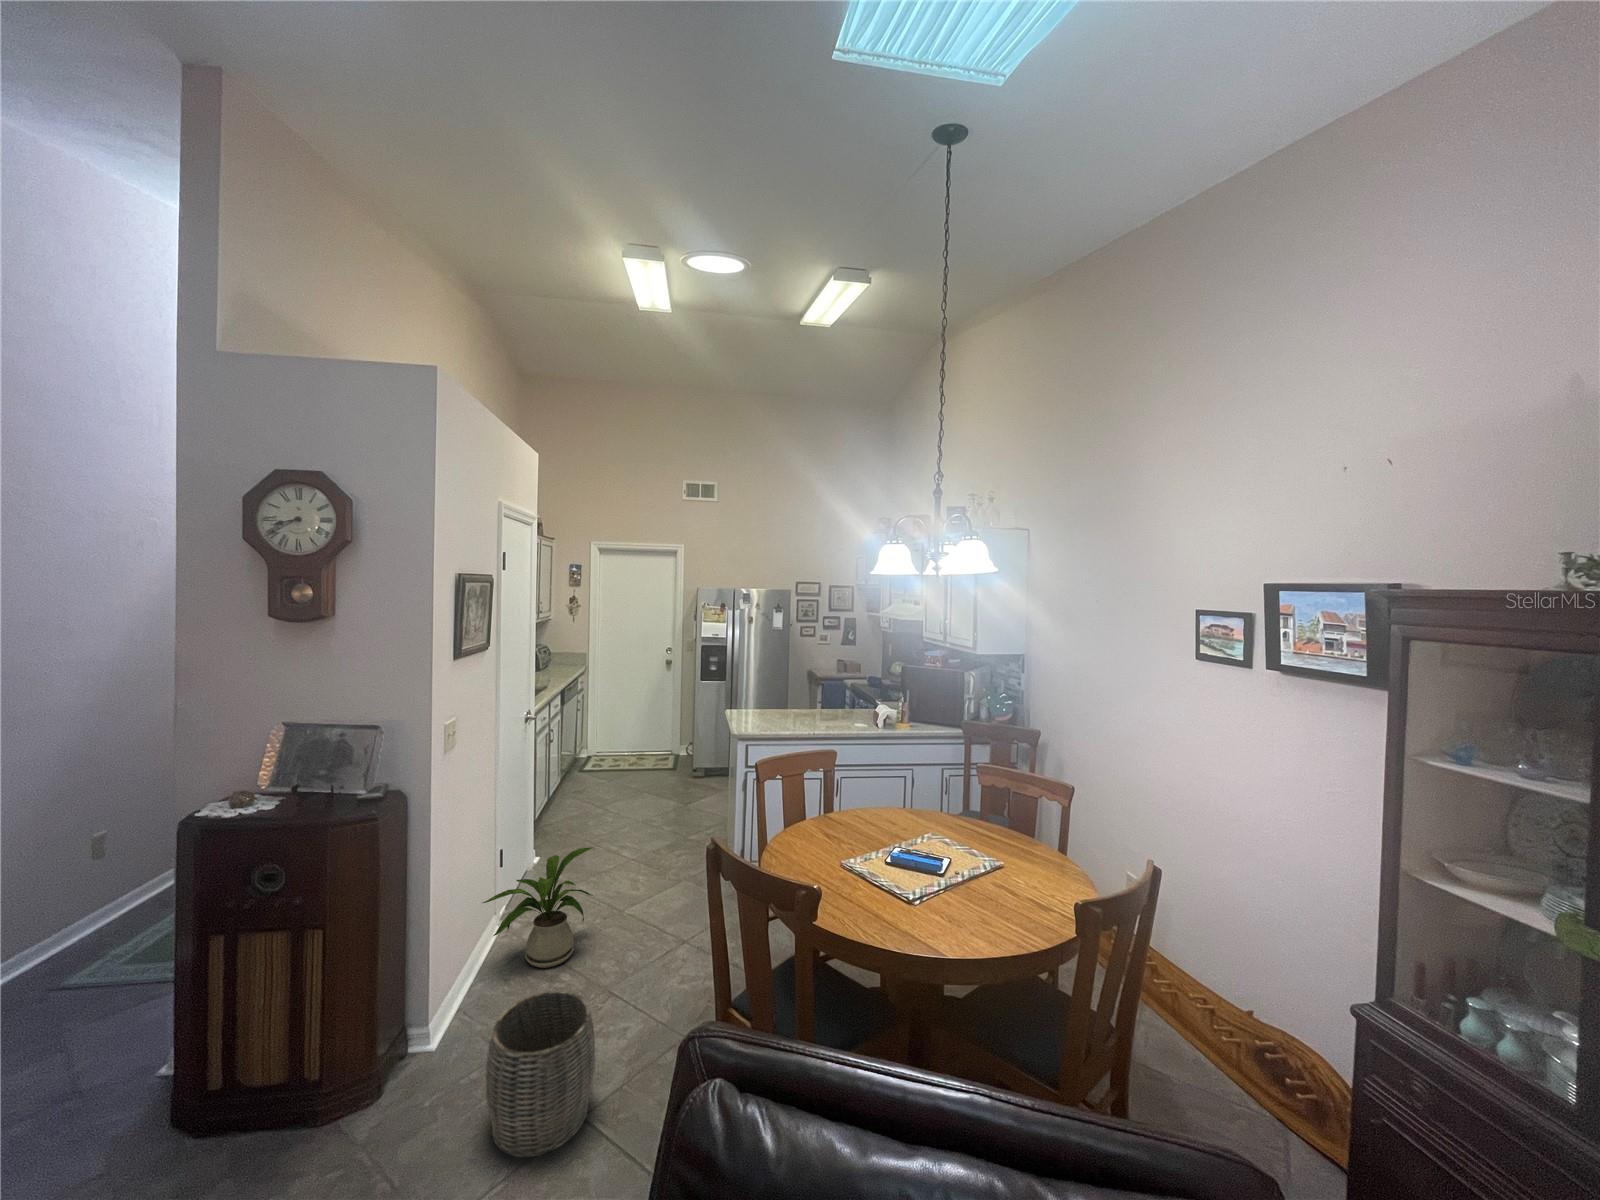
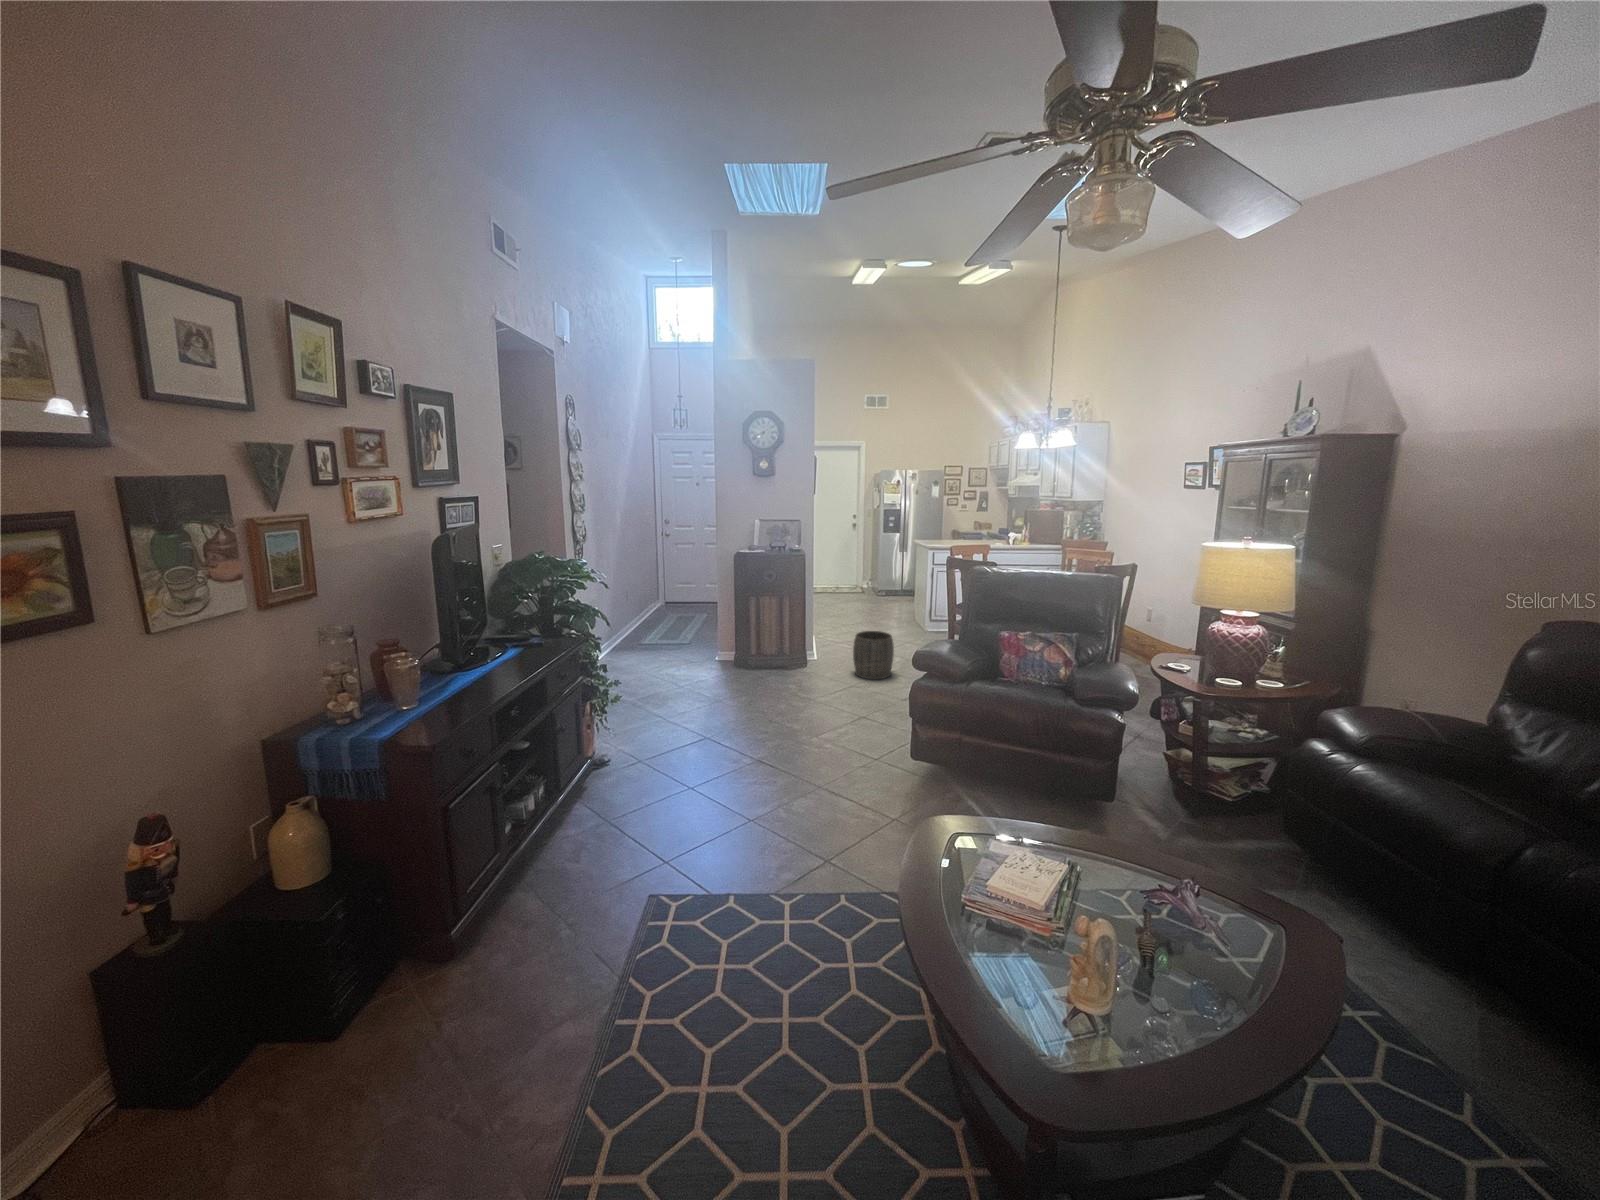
house plant: present [482,847,593,968] -> none [817,595,864,648]

